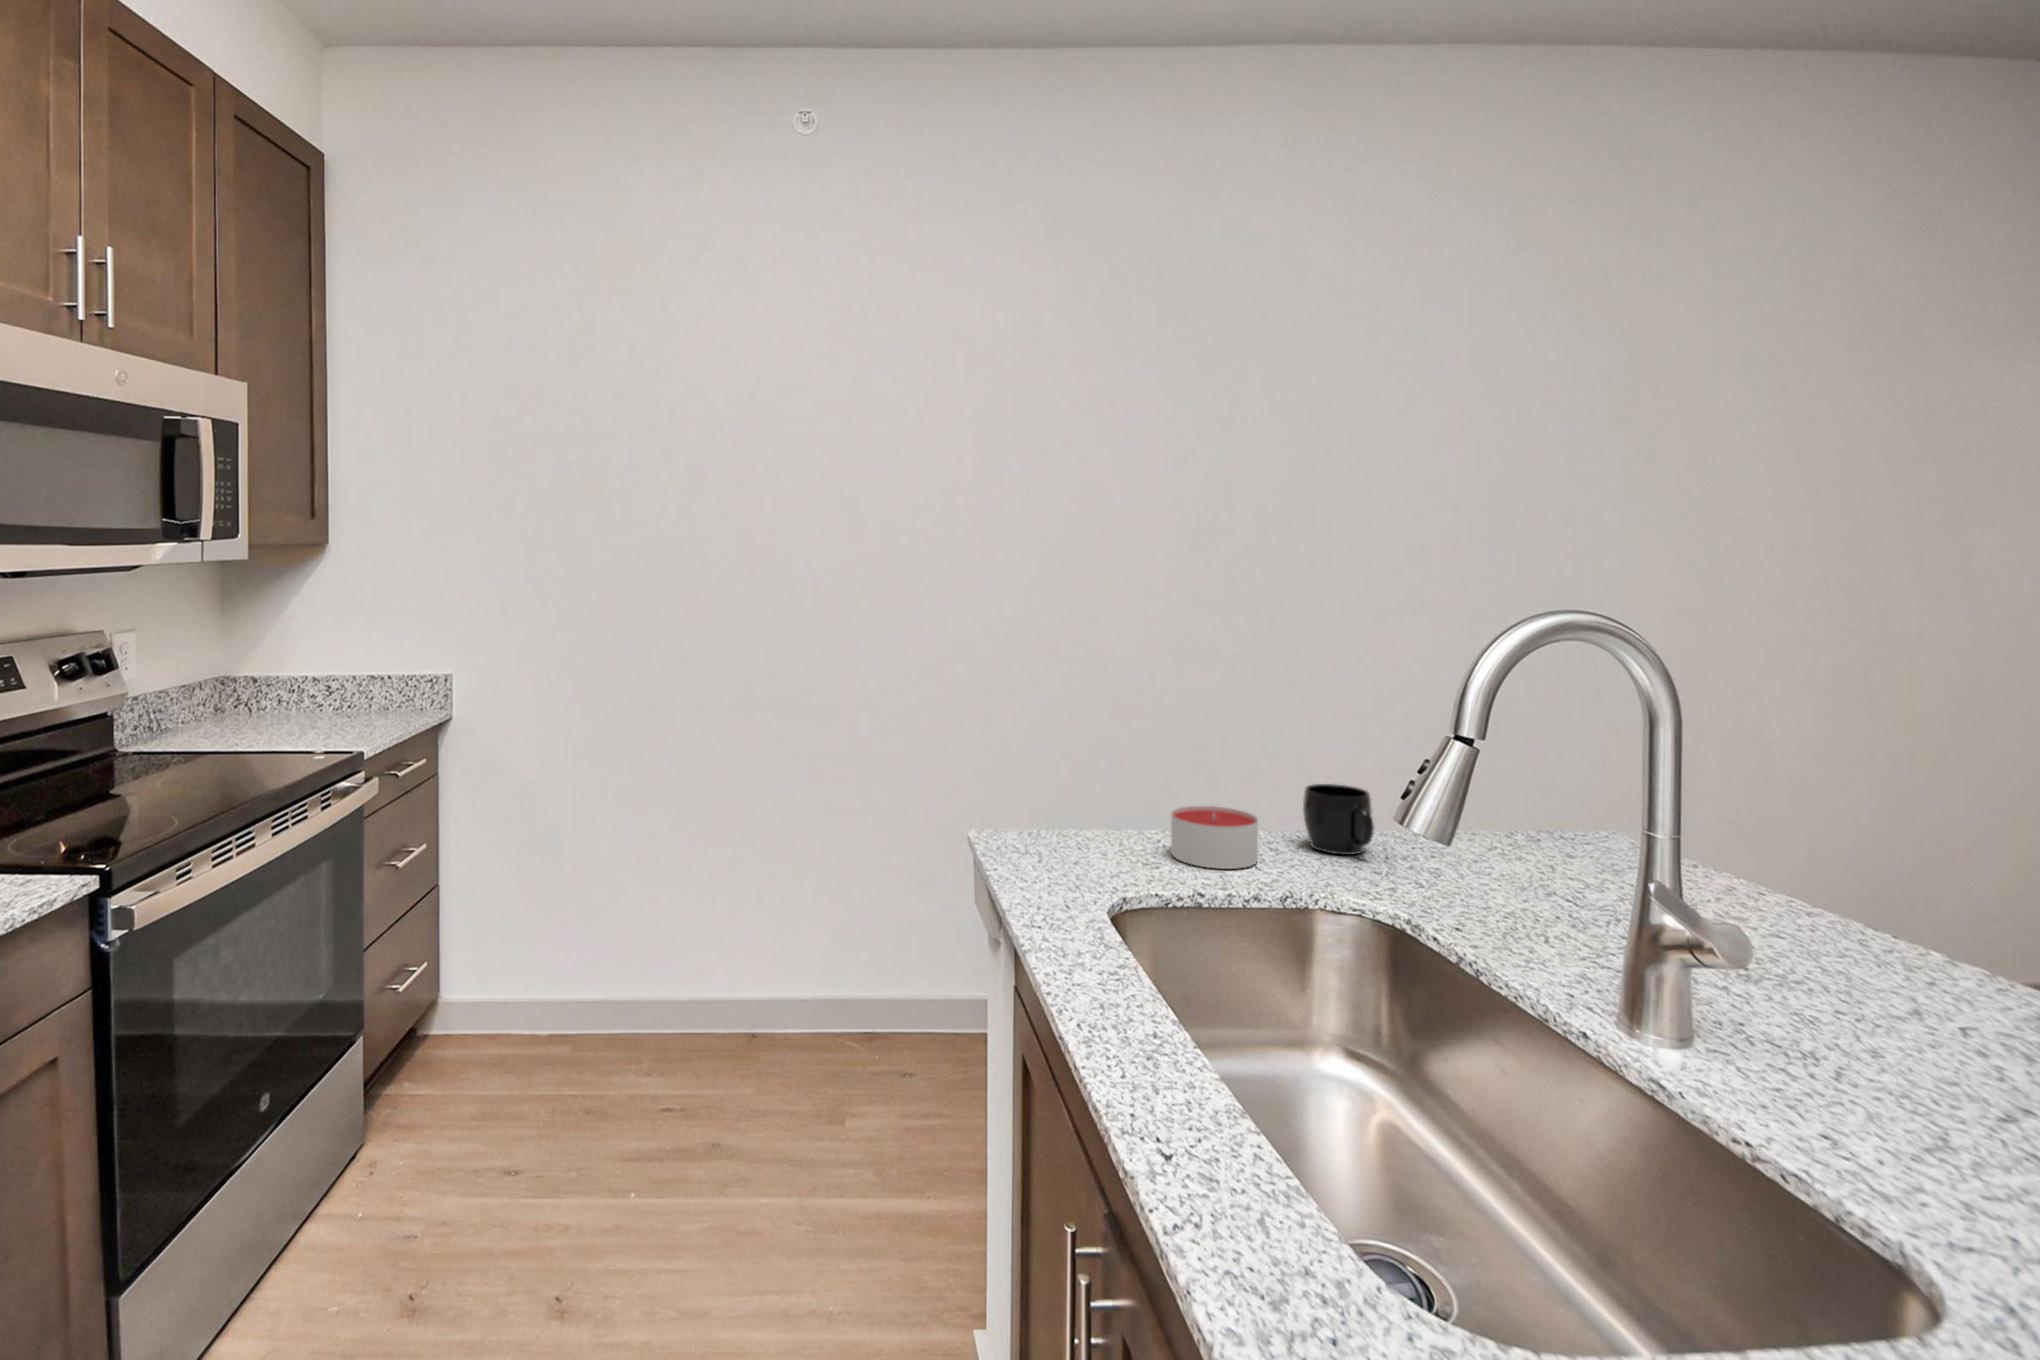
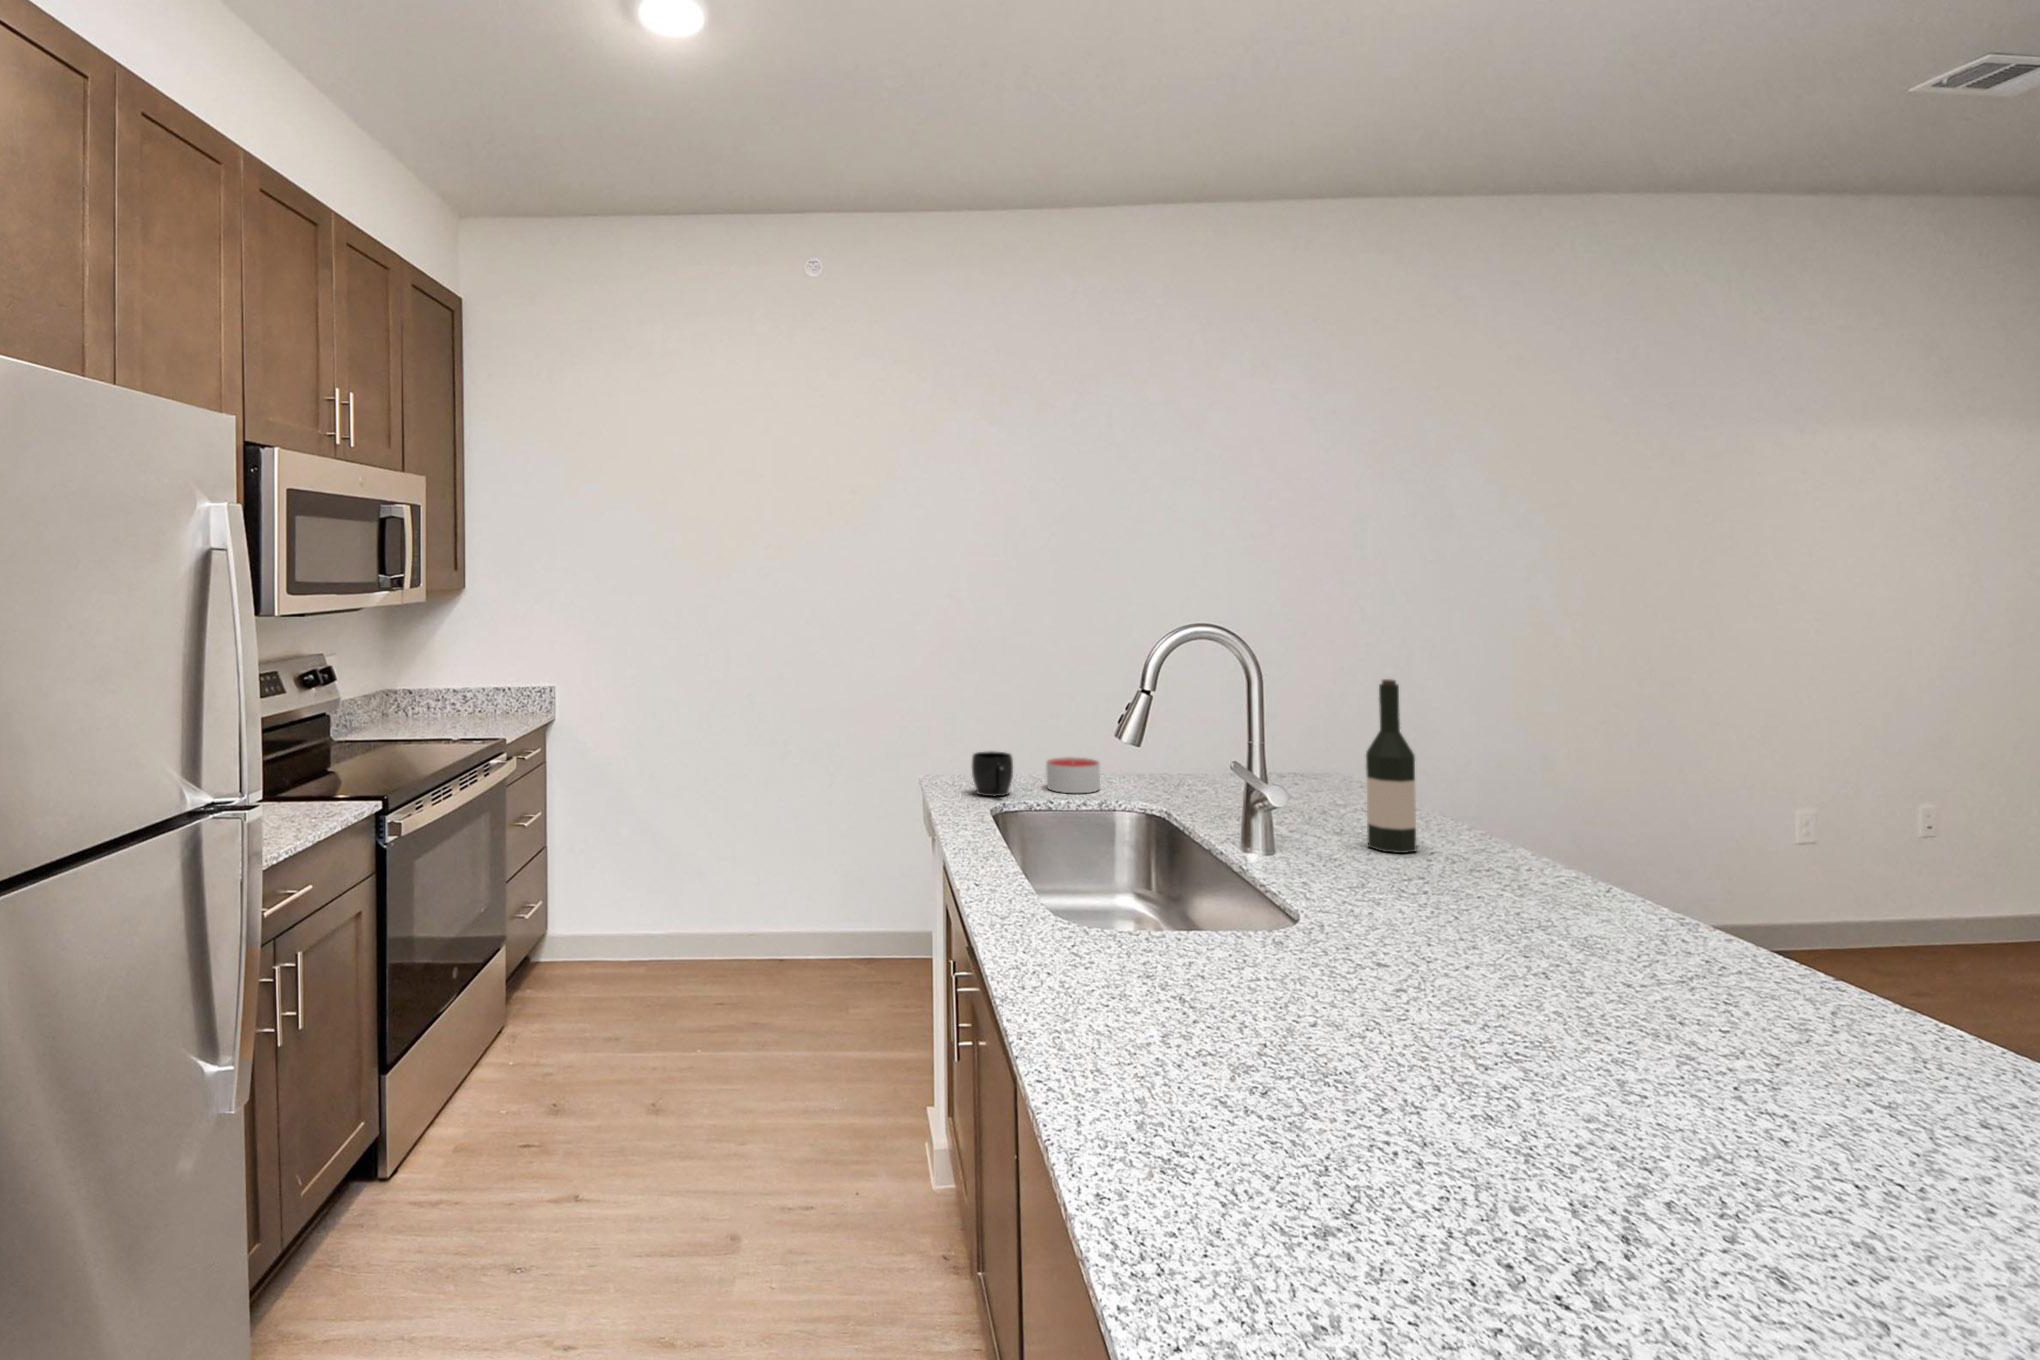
wine bottle: none [1831,708,1954,1038] -> present [1366,679,1416,853]
mug: present [1303,784,1374,855] -> present [972,751,1013,796]

